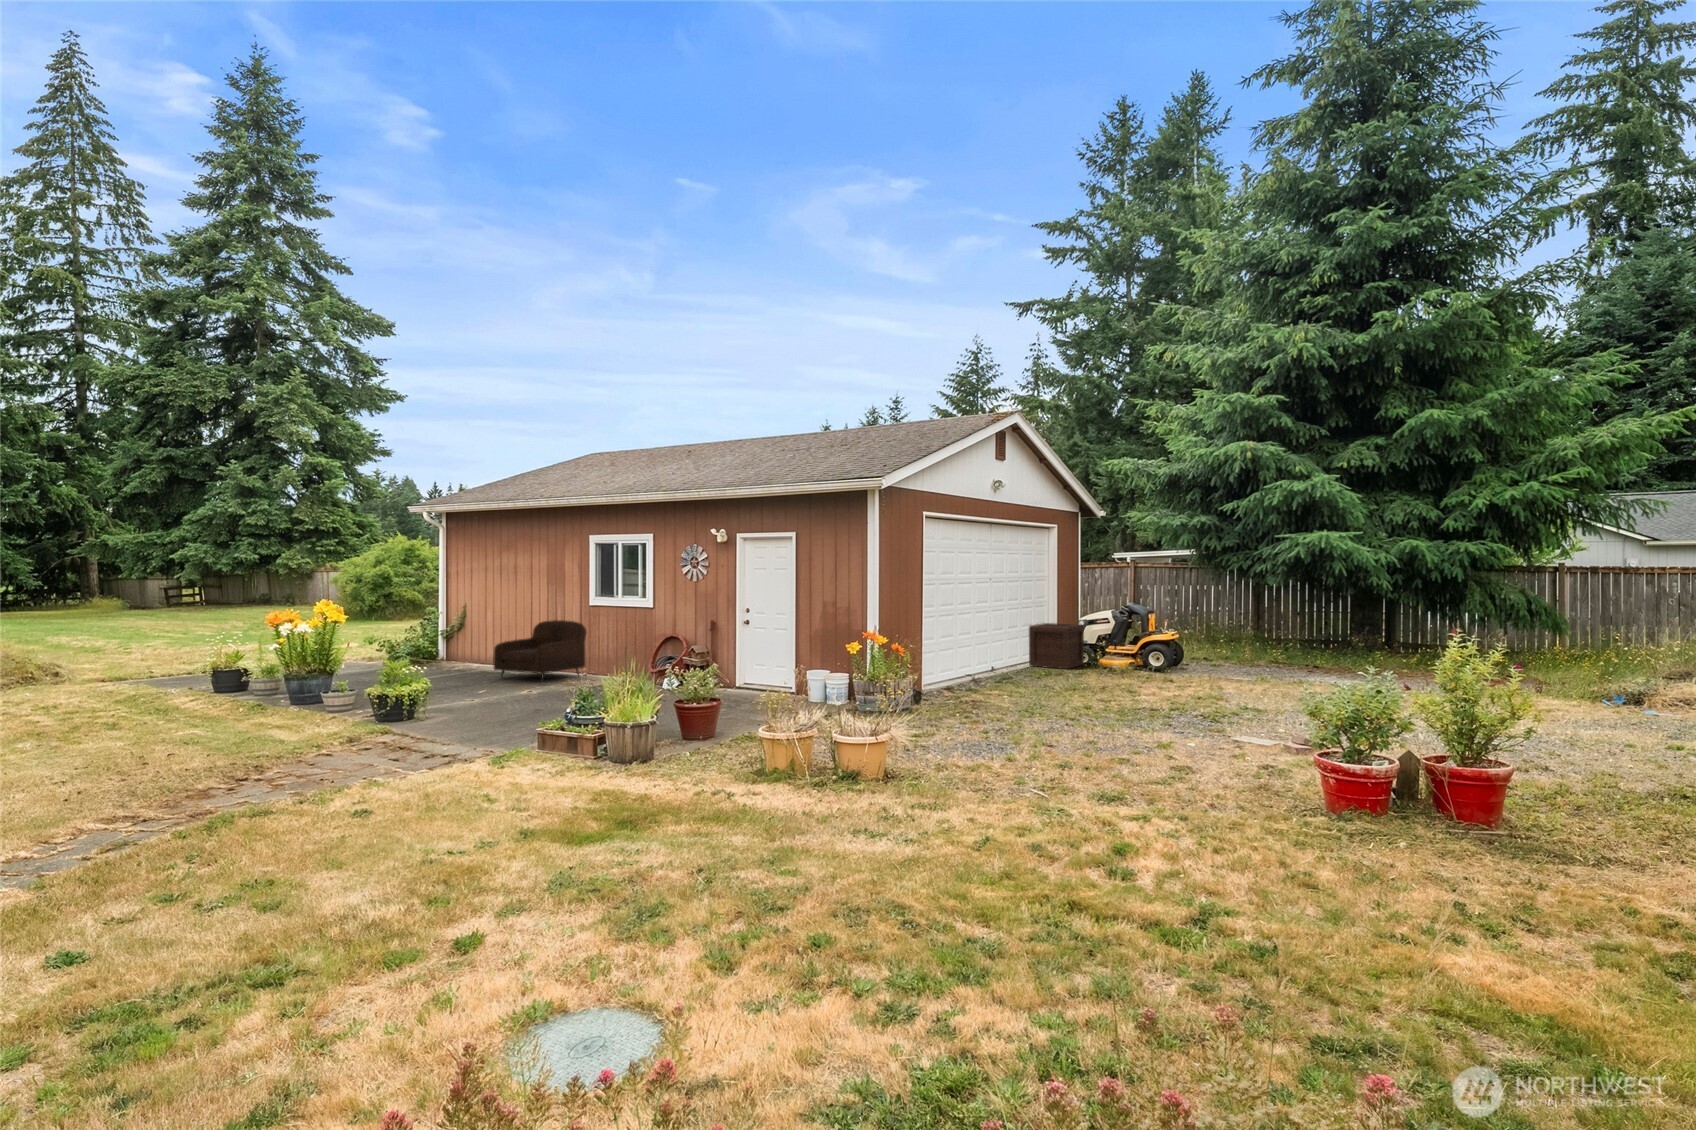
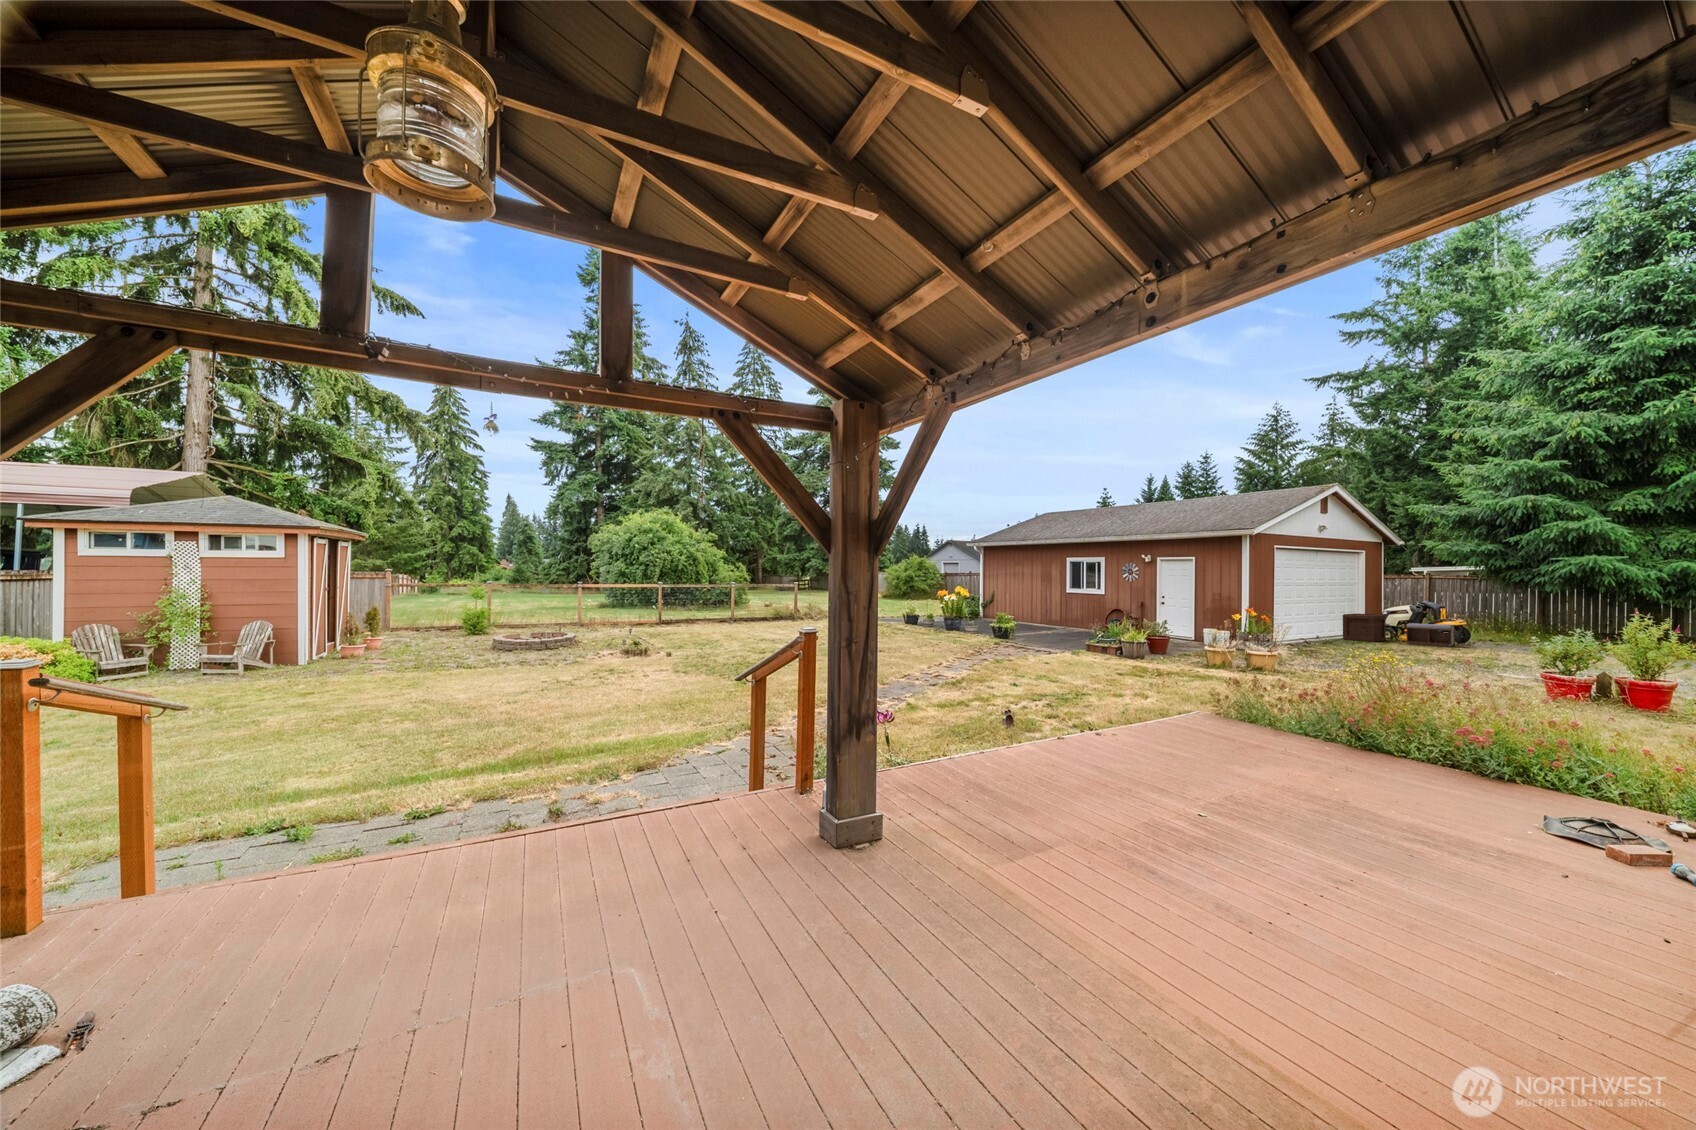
armchair: present [493,620,586,680] -> none [1017,603,1063,633]
bench: none [1109,637,1168,674] -> present [1406,623,1454,647]

